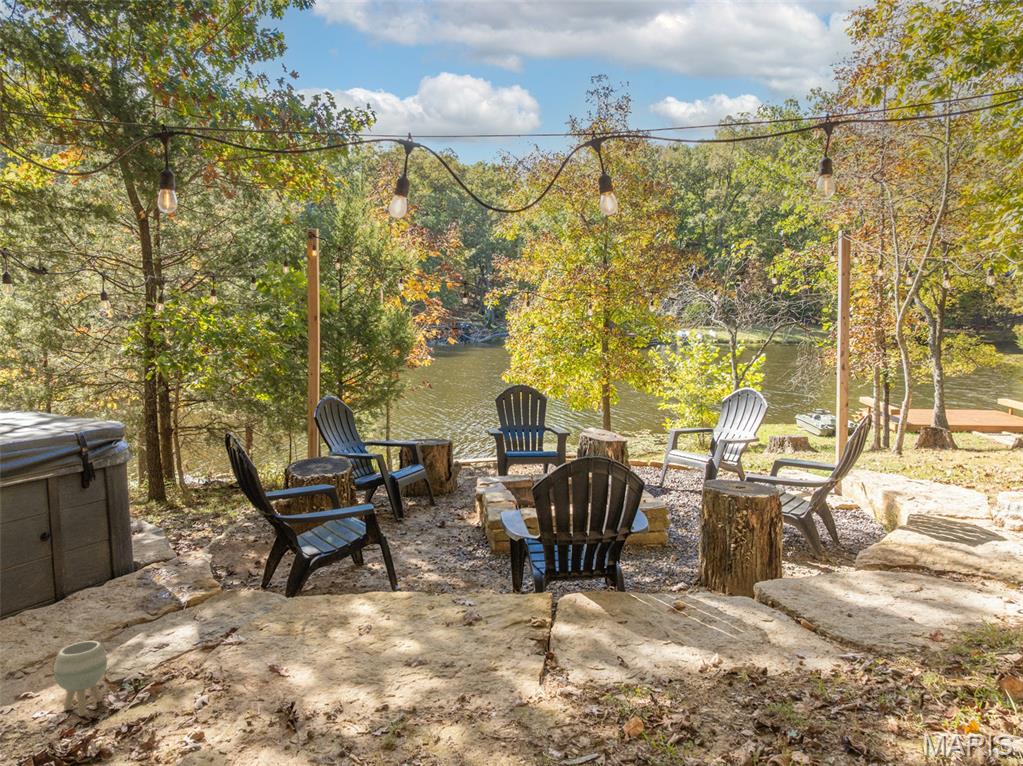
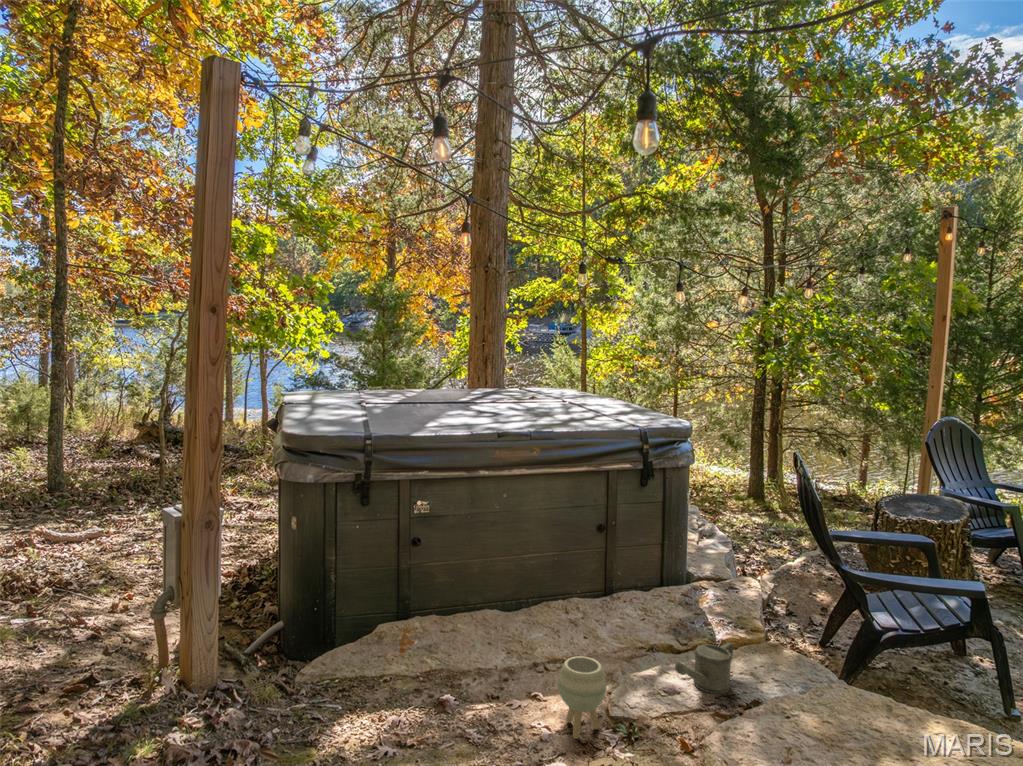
watering can: none [164,594,208,639] -> present [675,642,733,694]

